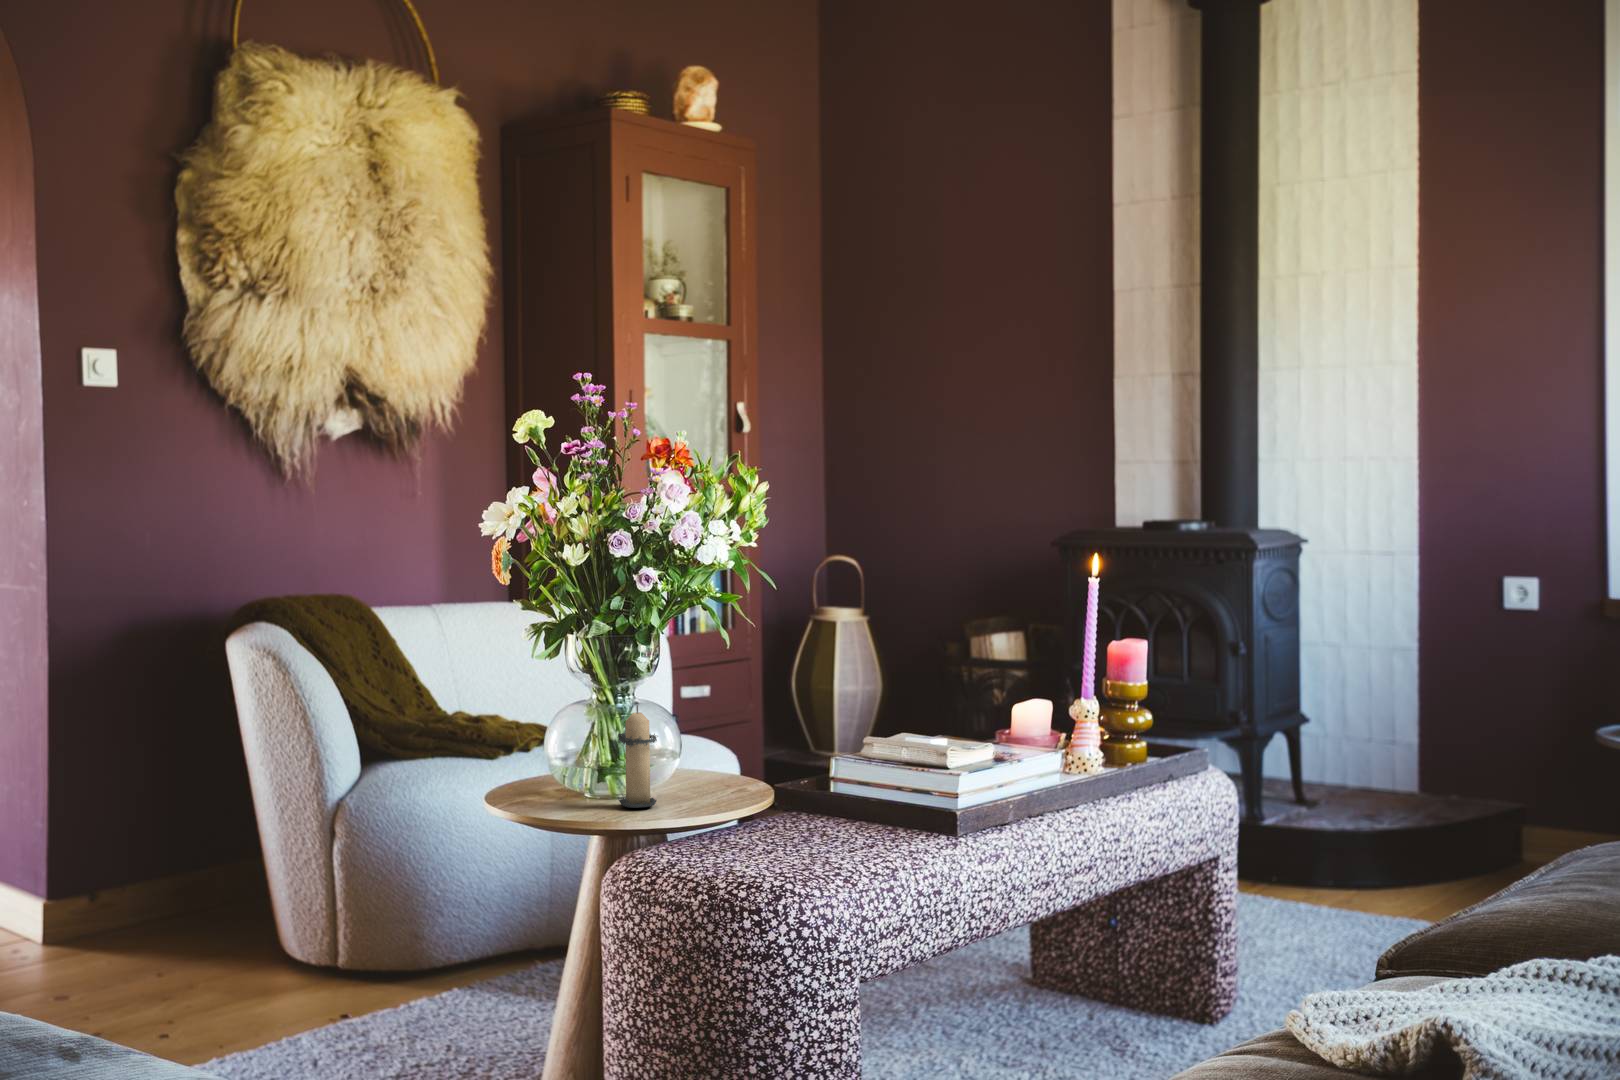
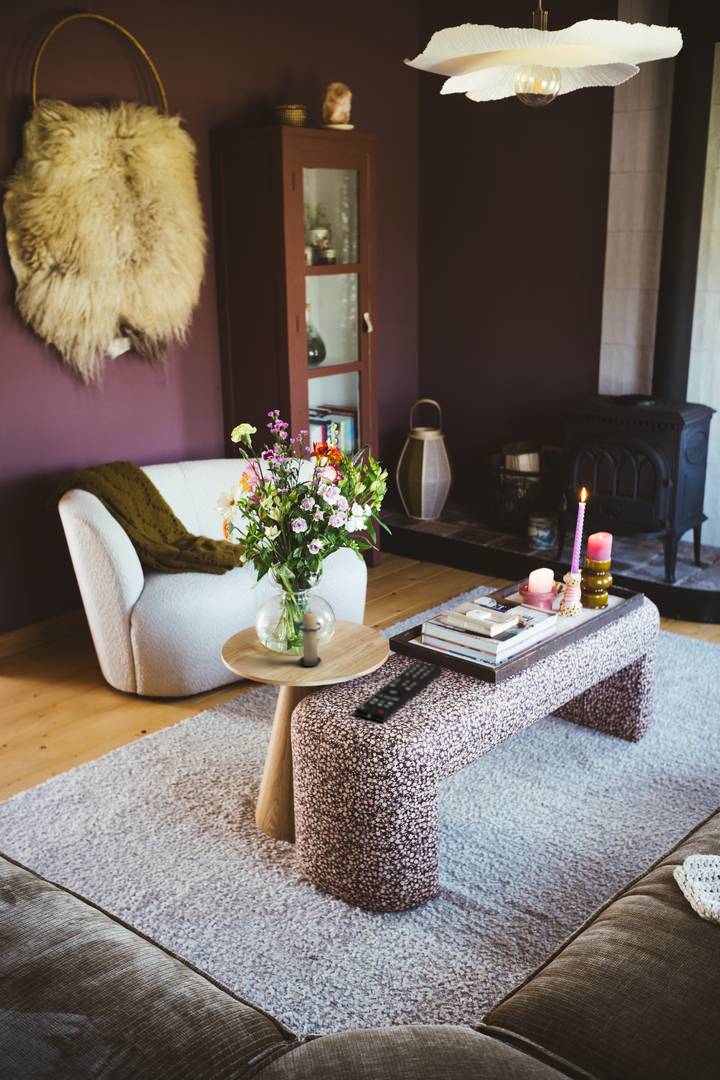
remote control: none [713,811,866,872] -> present [355,662,443,722]

